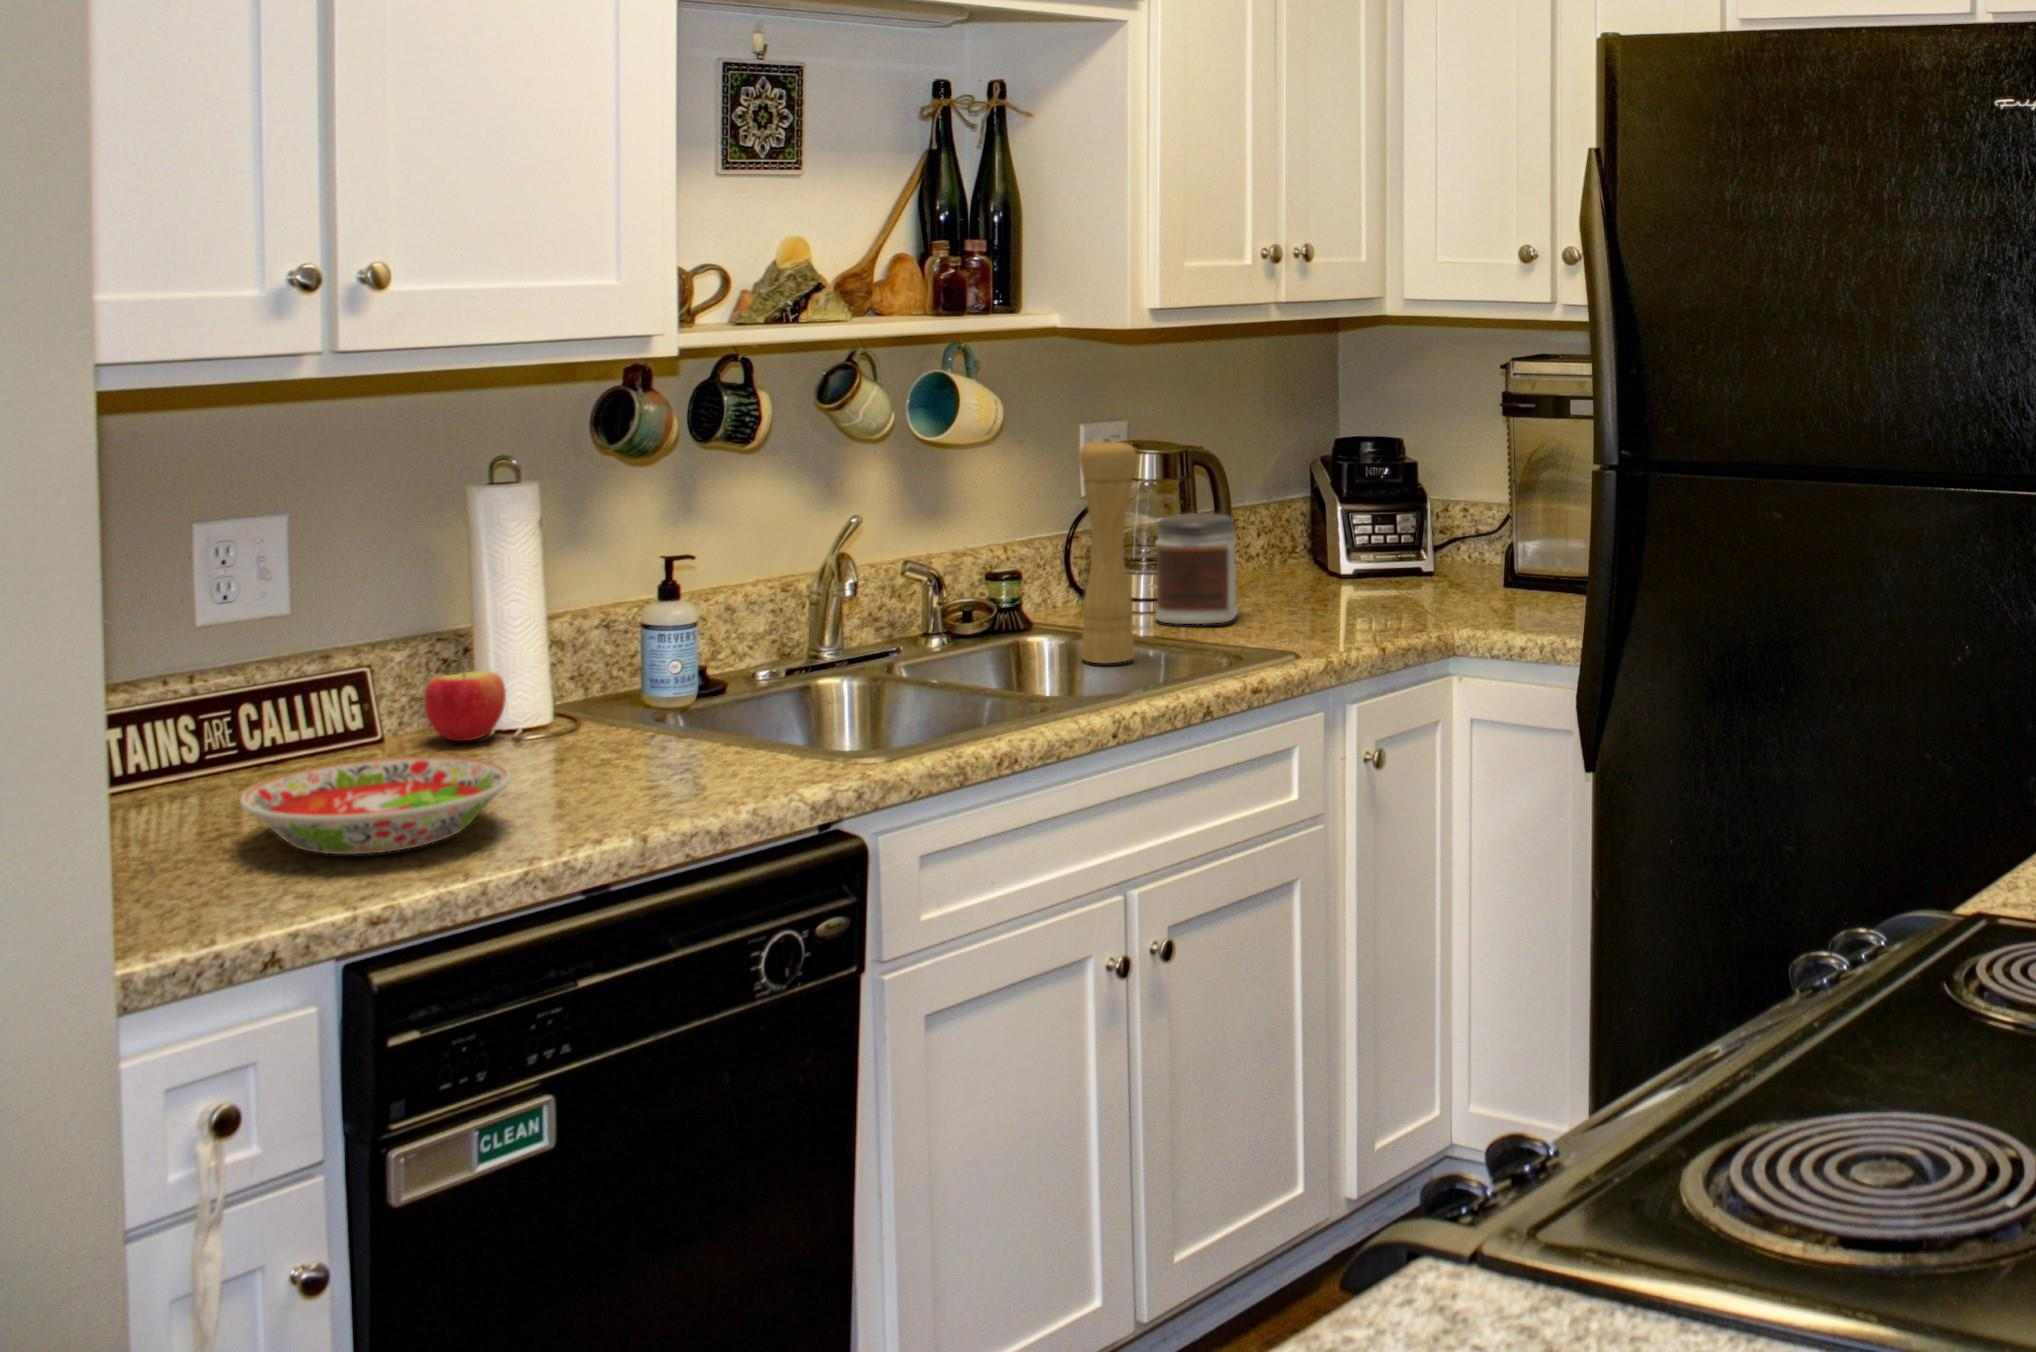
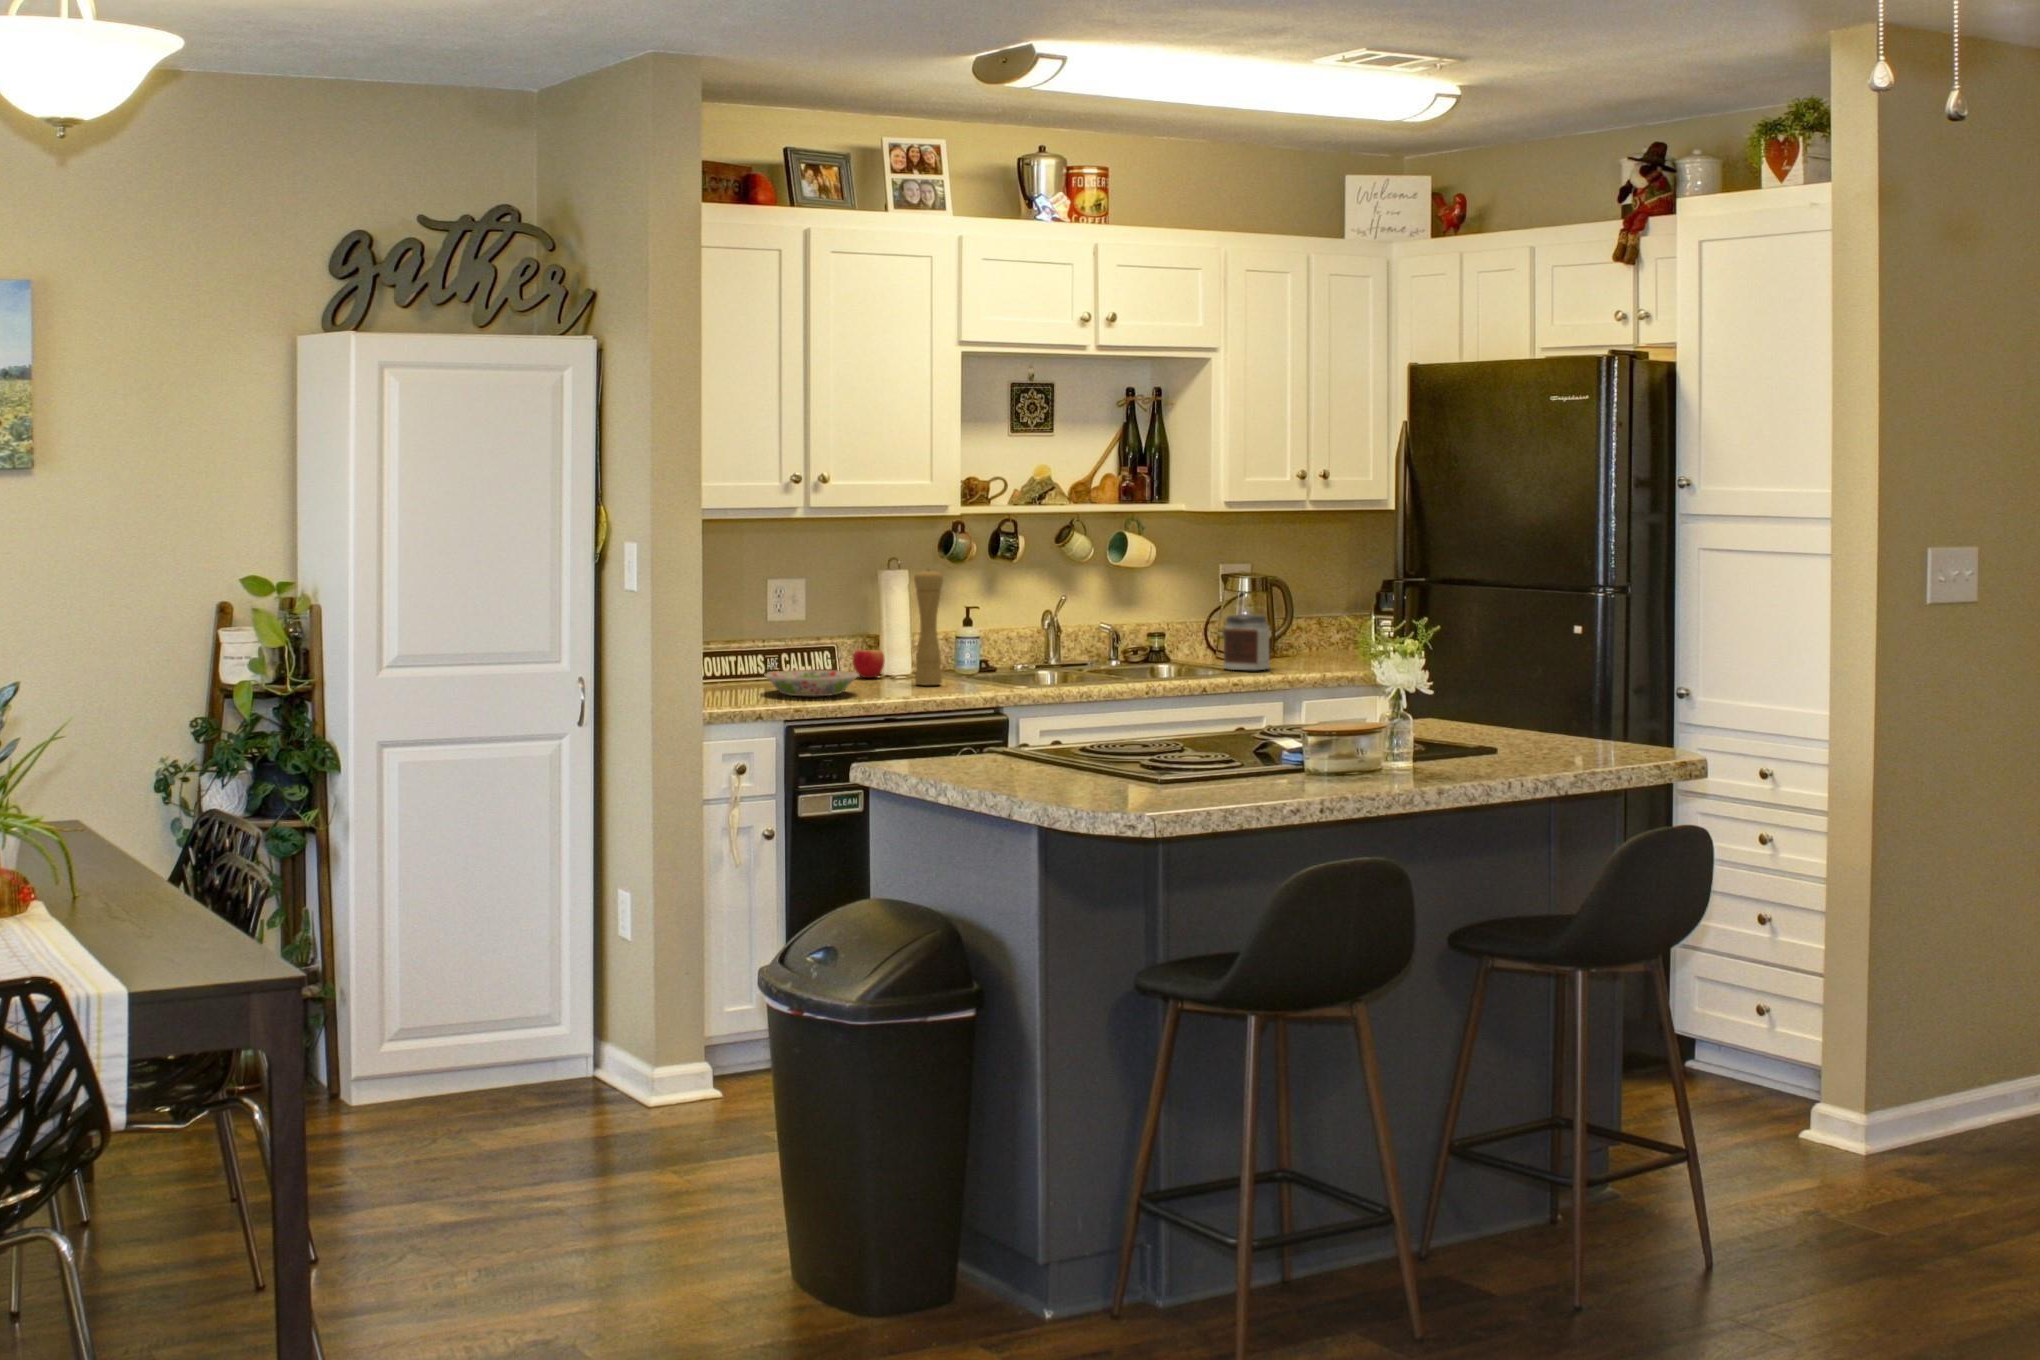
pepper mill: present [1079,438,1137,663] -> present [914,569,943,685]

